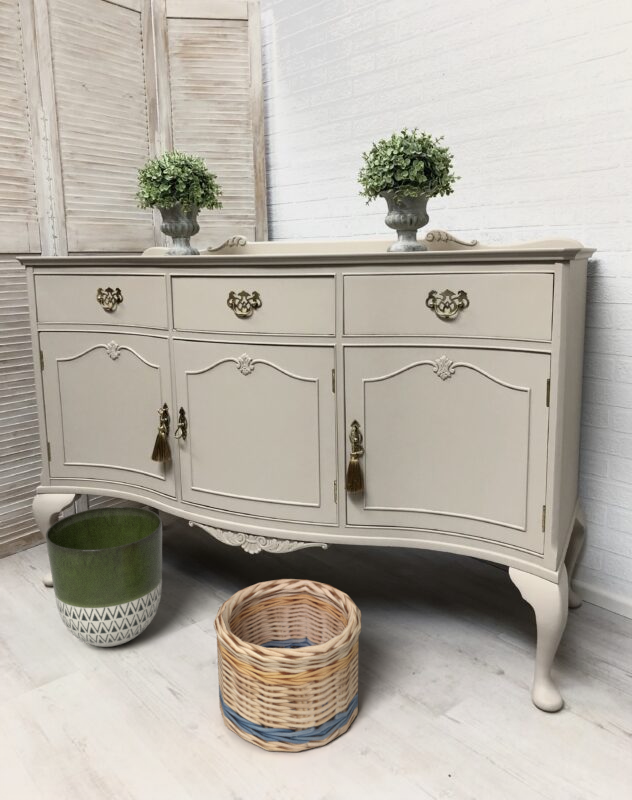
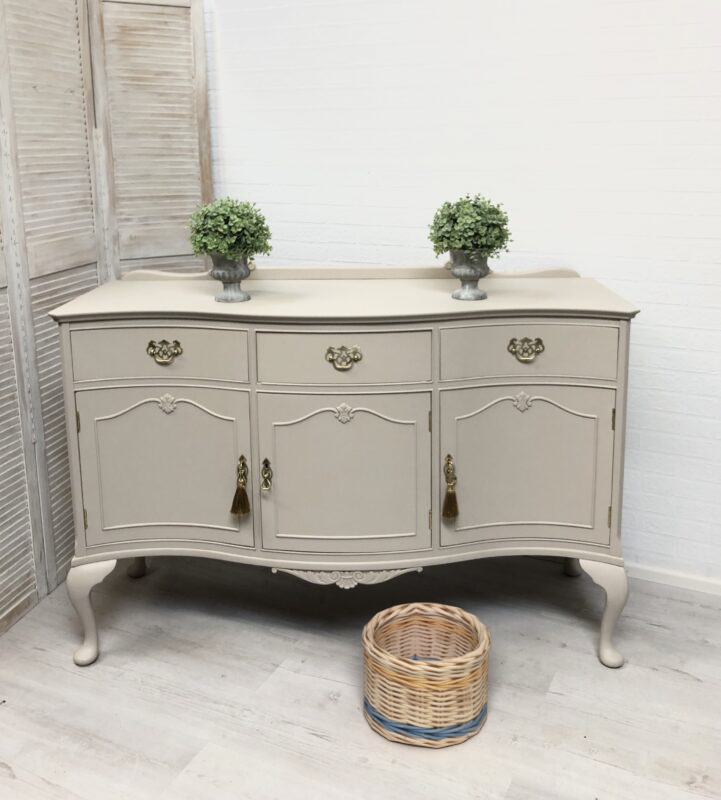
planter: present [46,506,162,647] -> none [151,565,264,708]

